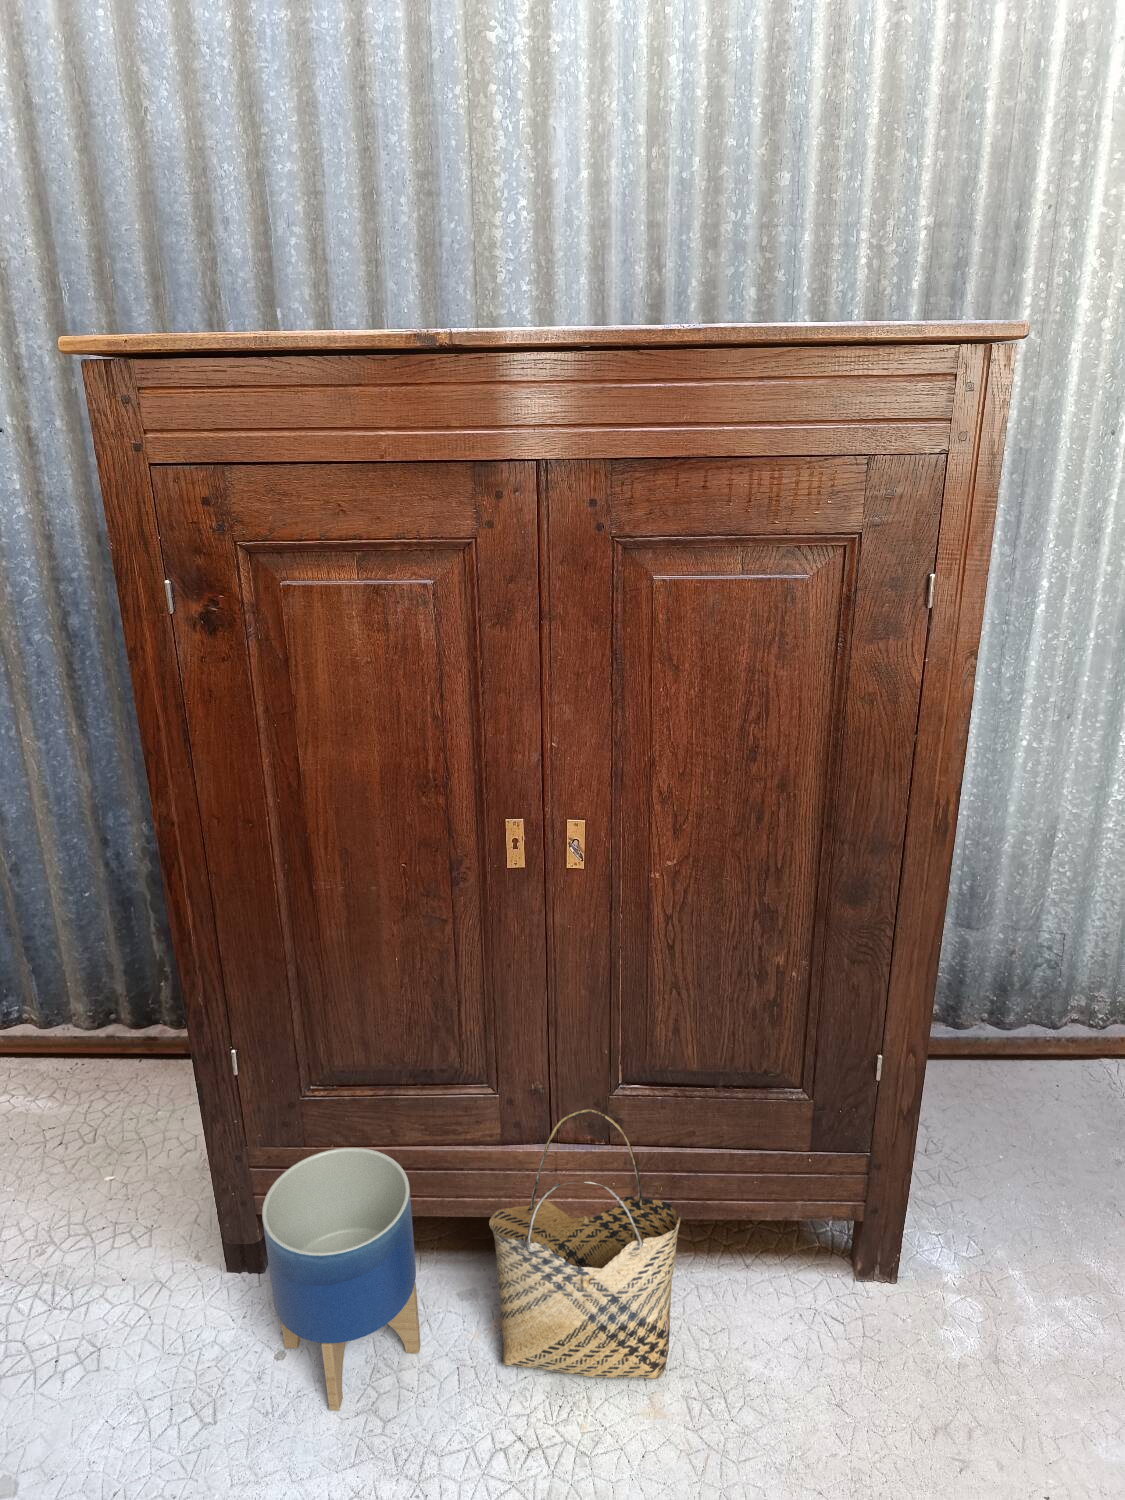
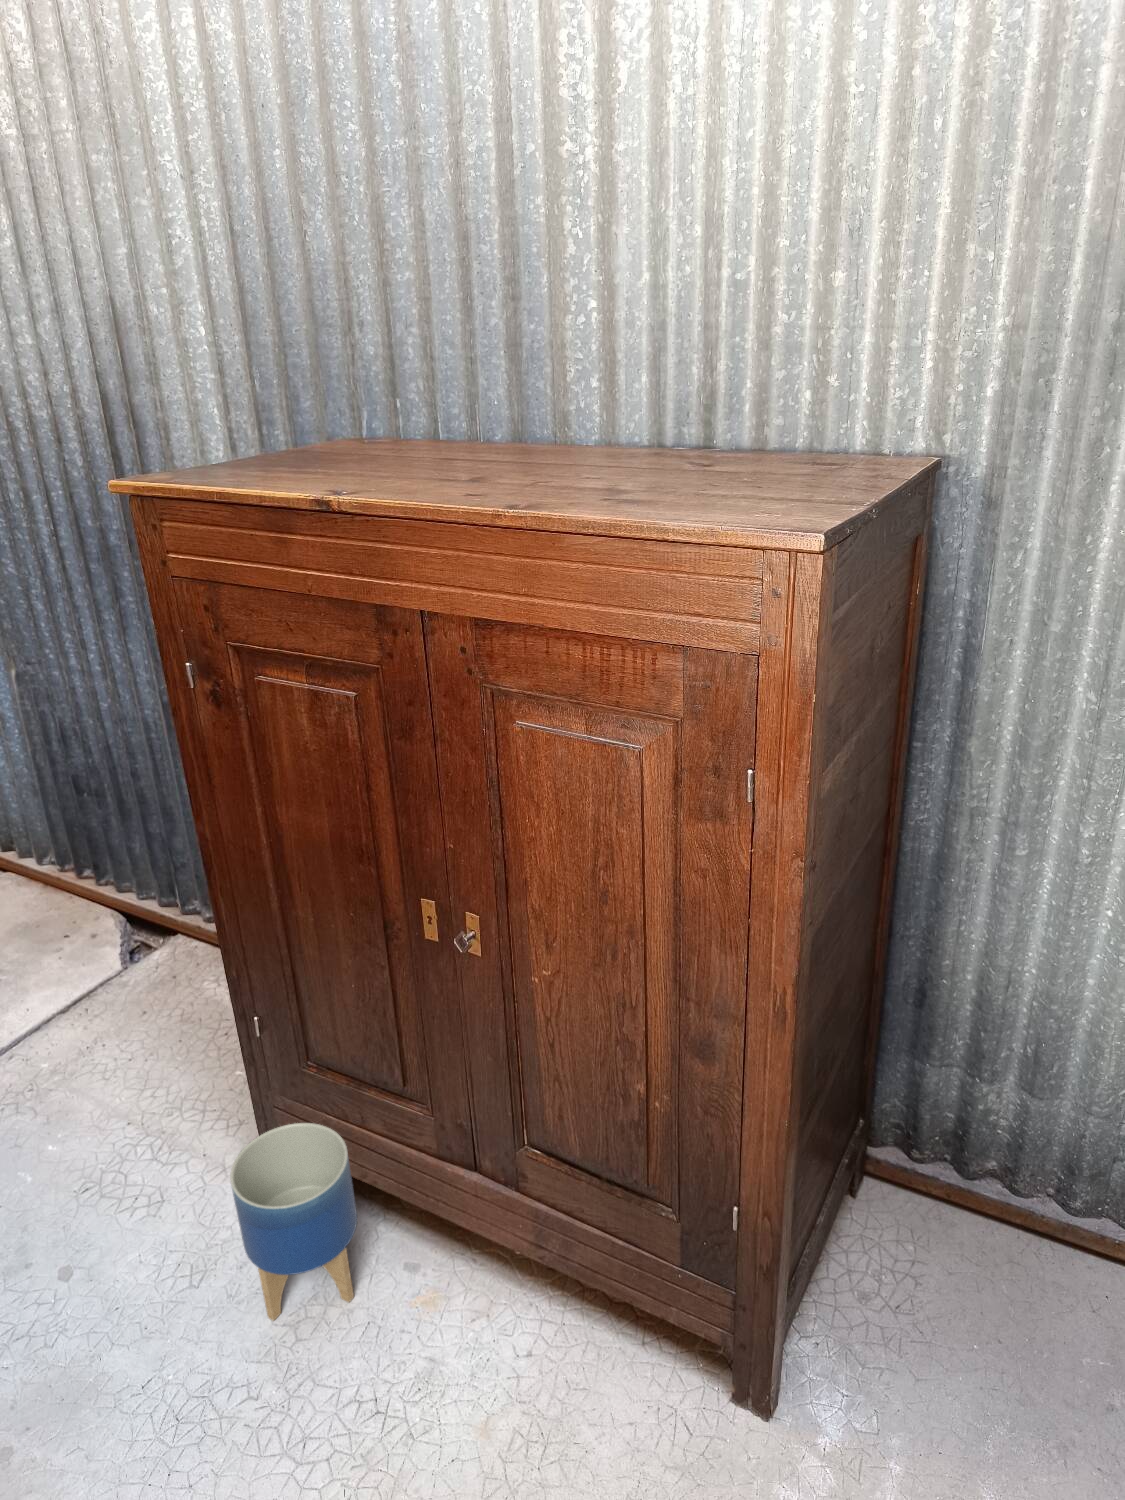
woven basket: present [489,1109,680,1379] -> none [388,1159,537,1403]

